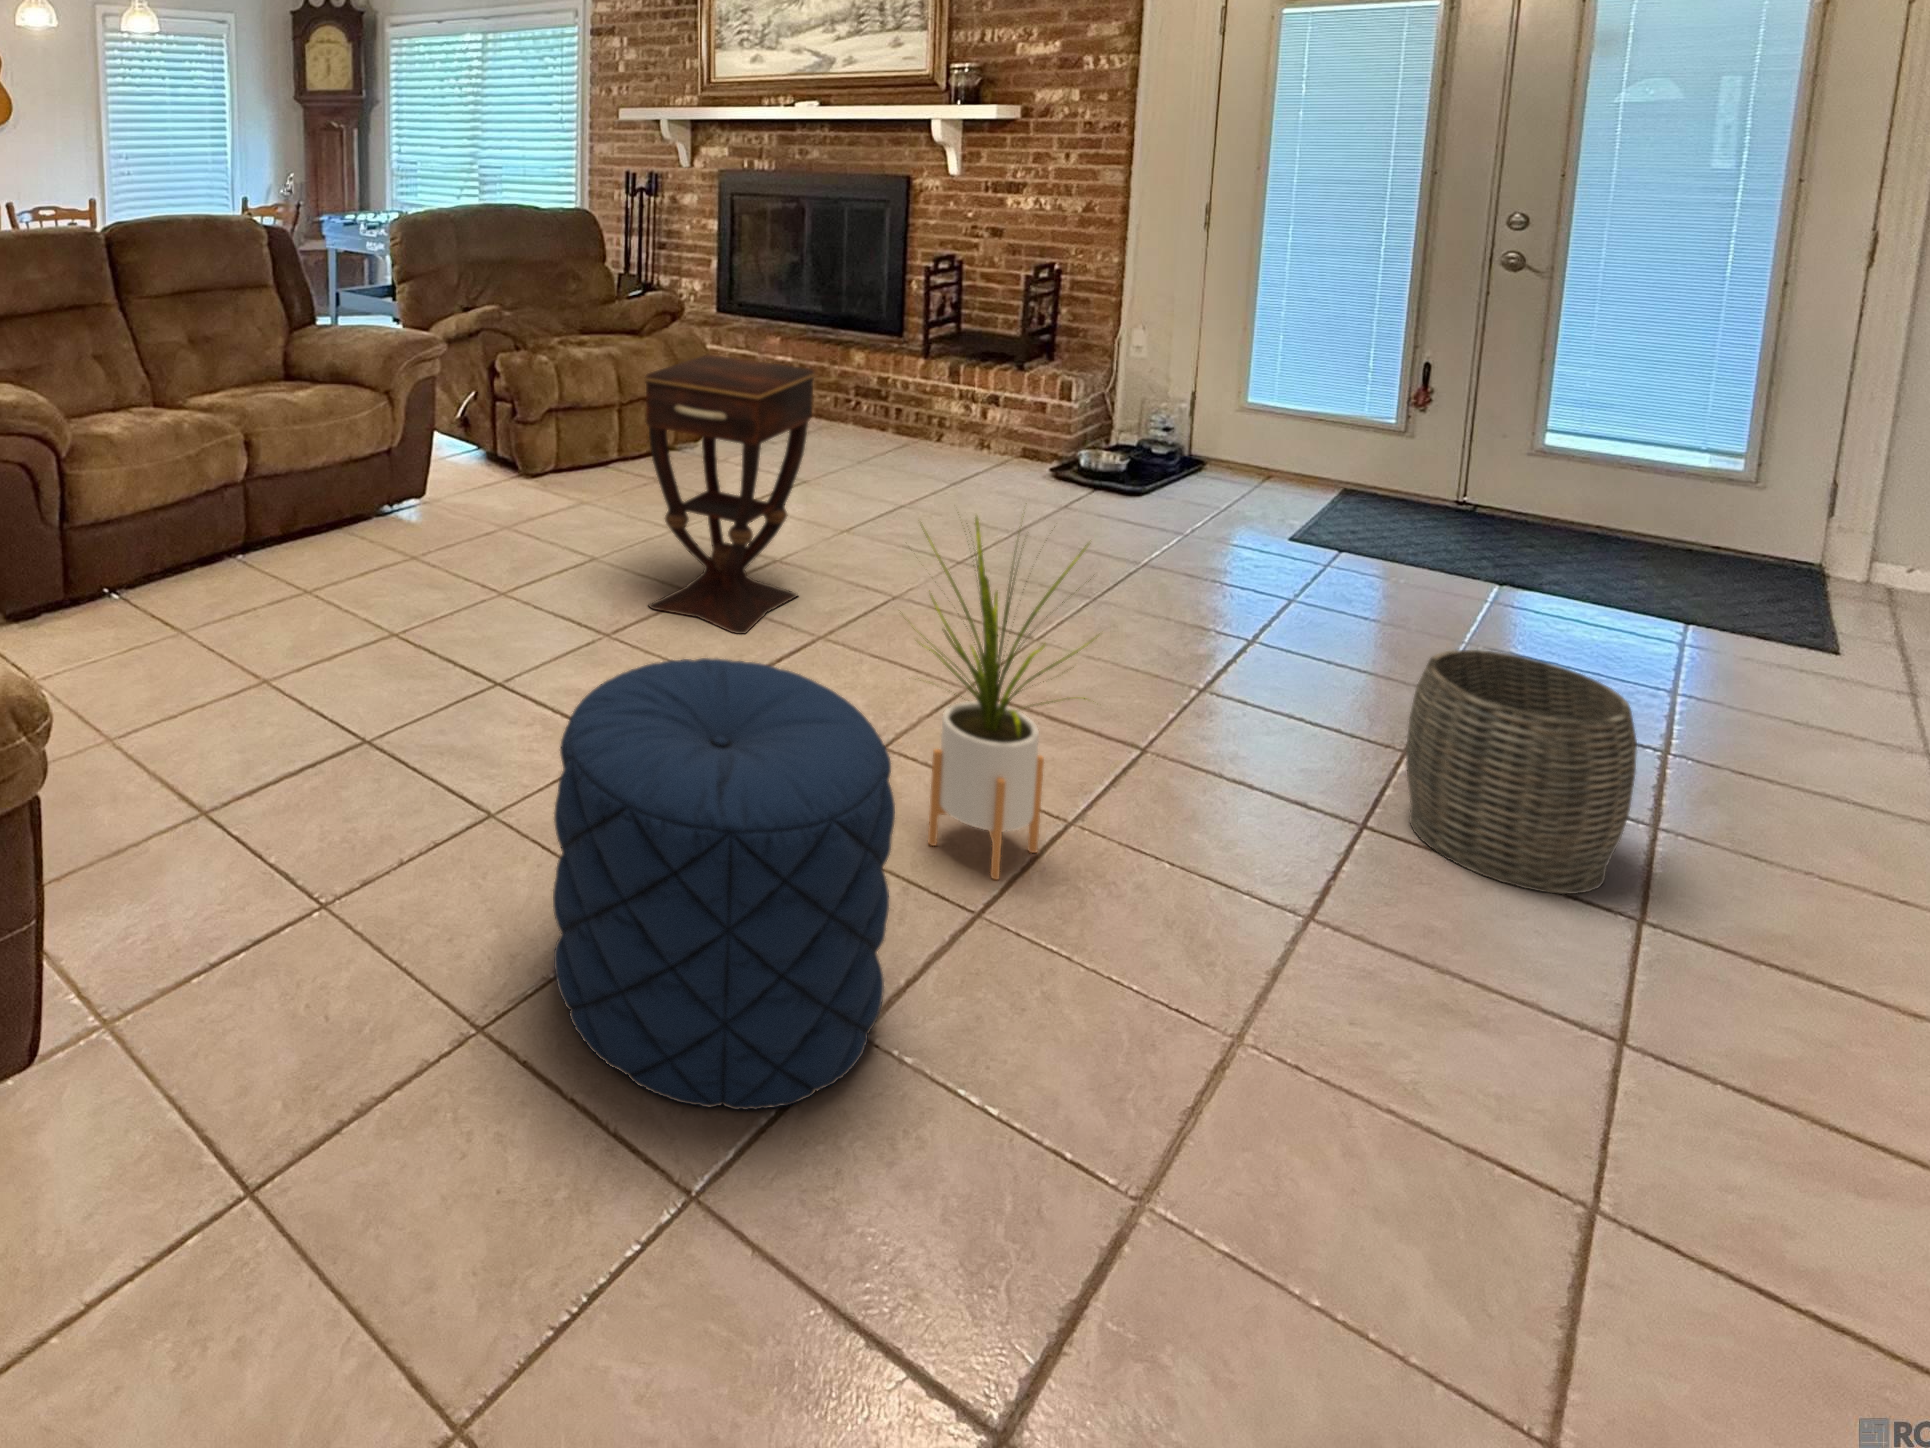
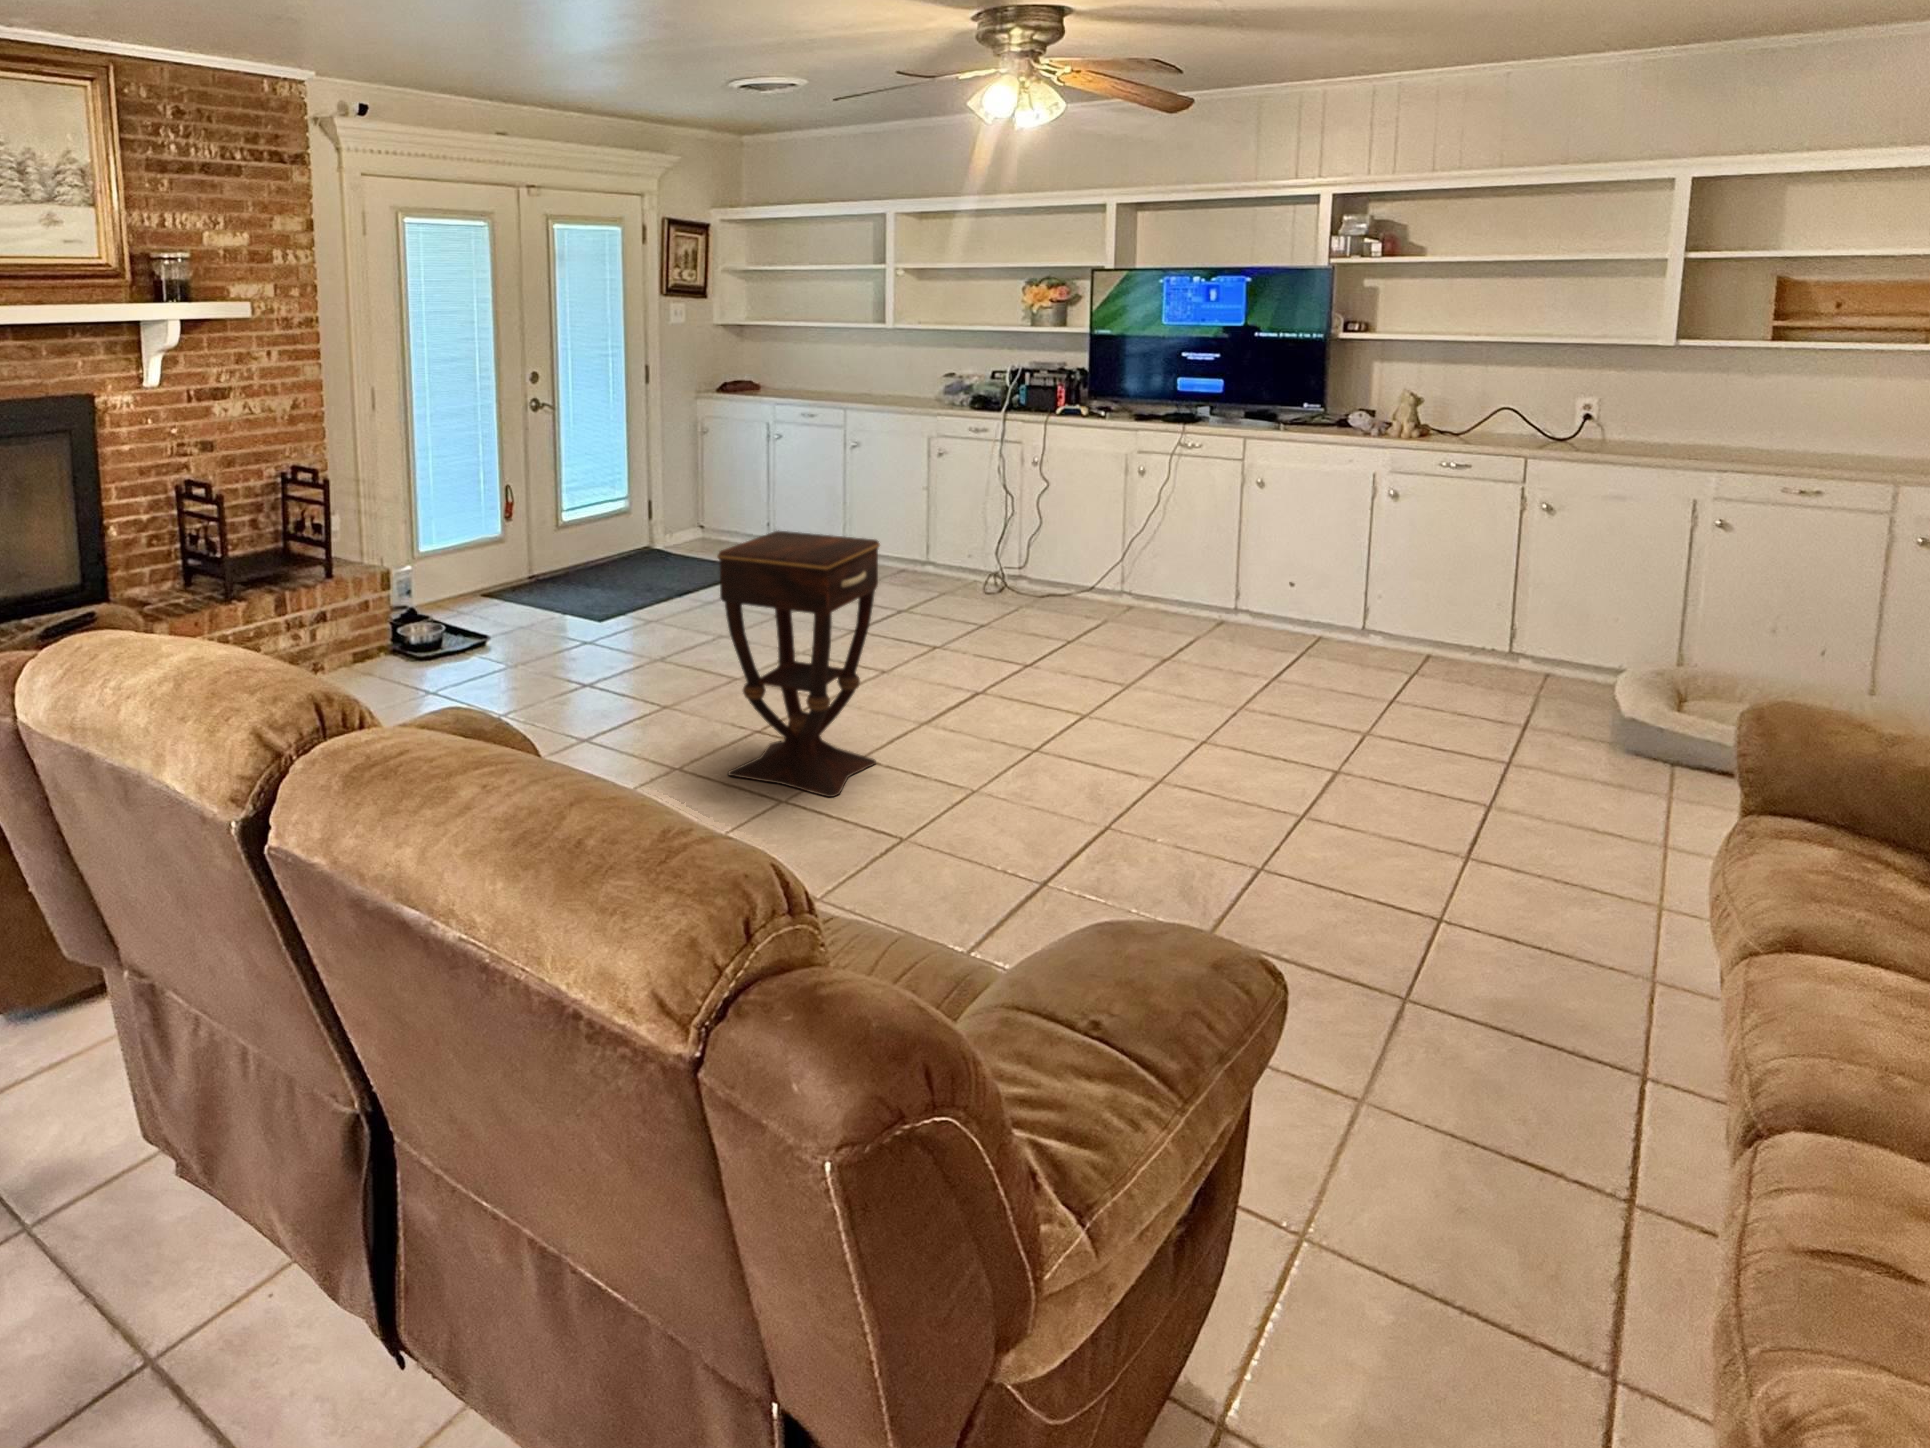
house plant: present [914,516,1096,880] -> none [1085,506,1203,717]
woven basket: present [1406,650,1637,894] -> none [984,544,1065,637]
pouf: present [553,658,895,1110] -> none [1258,590,1461,795]

